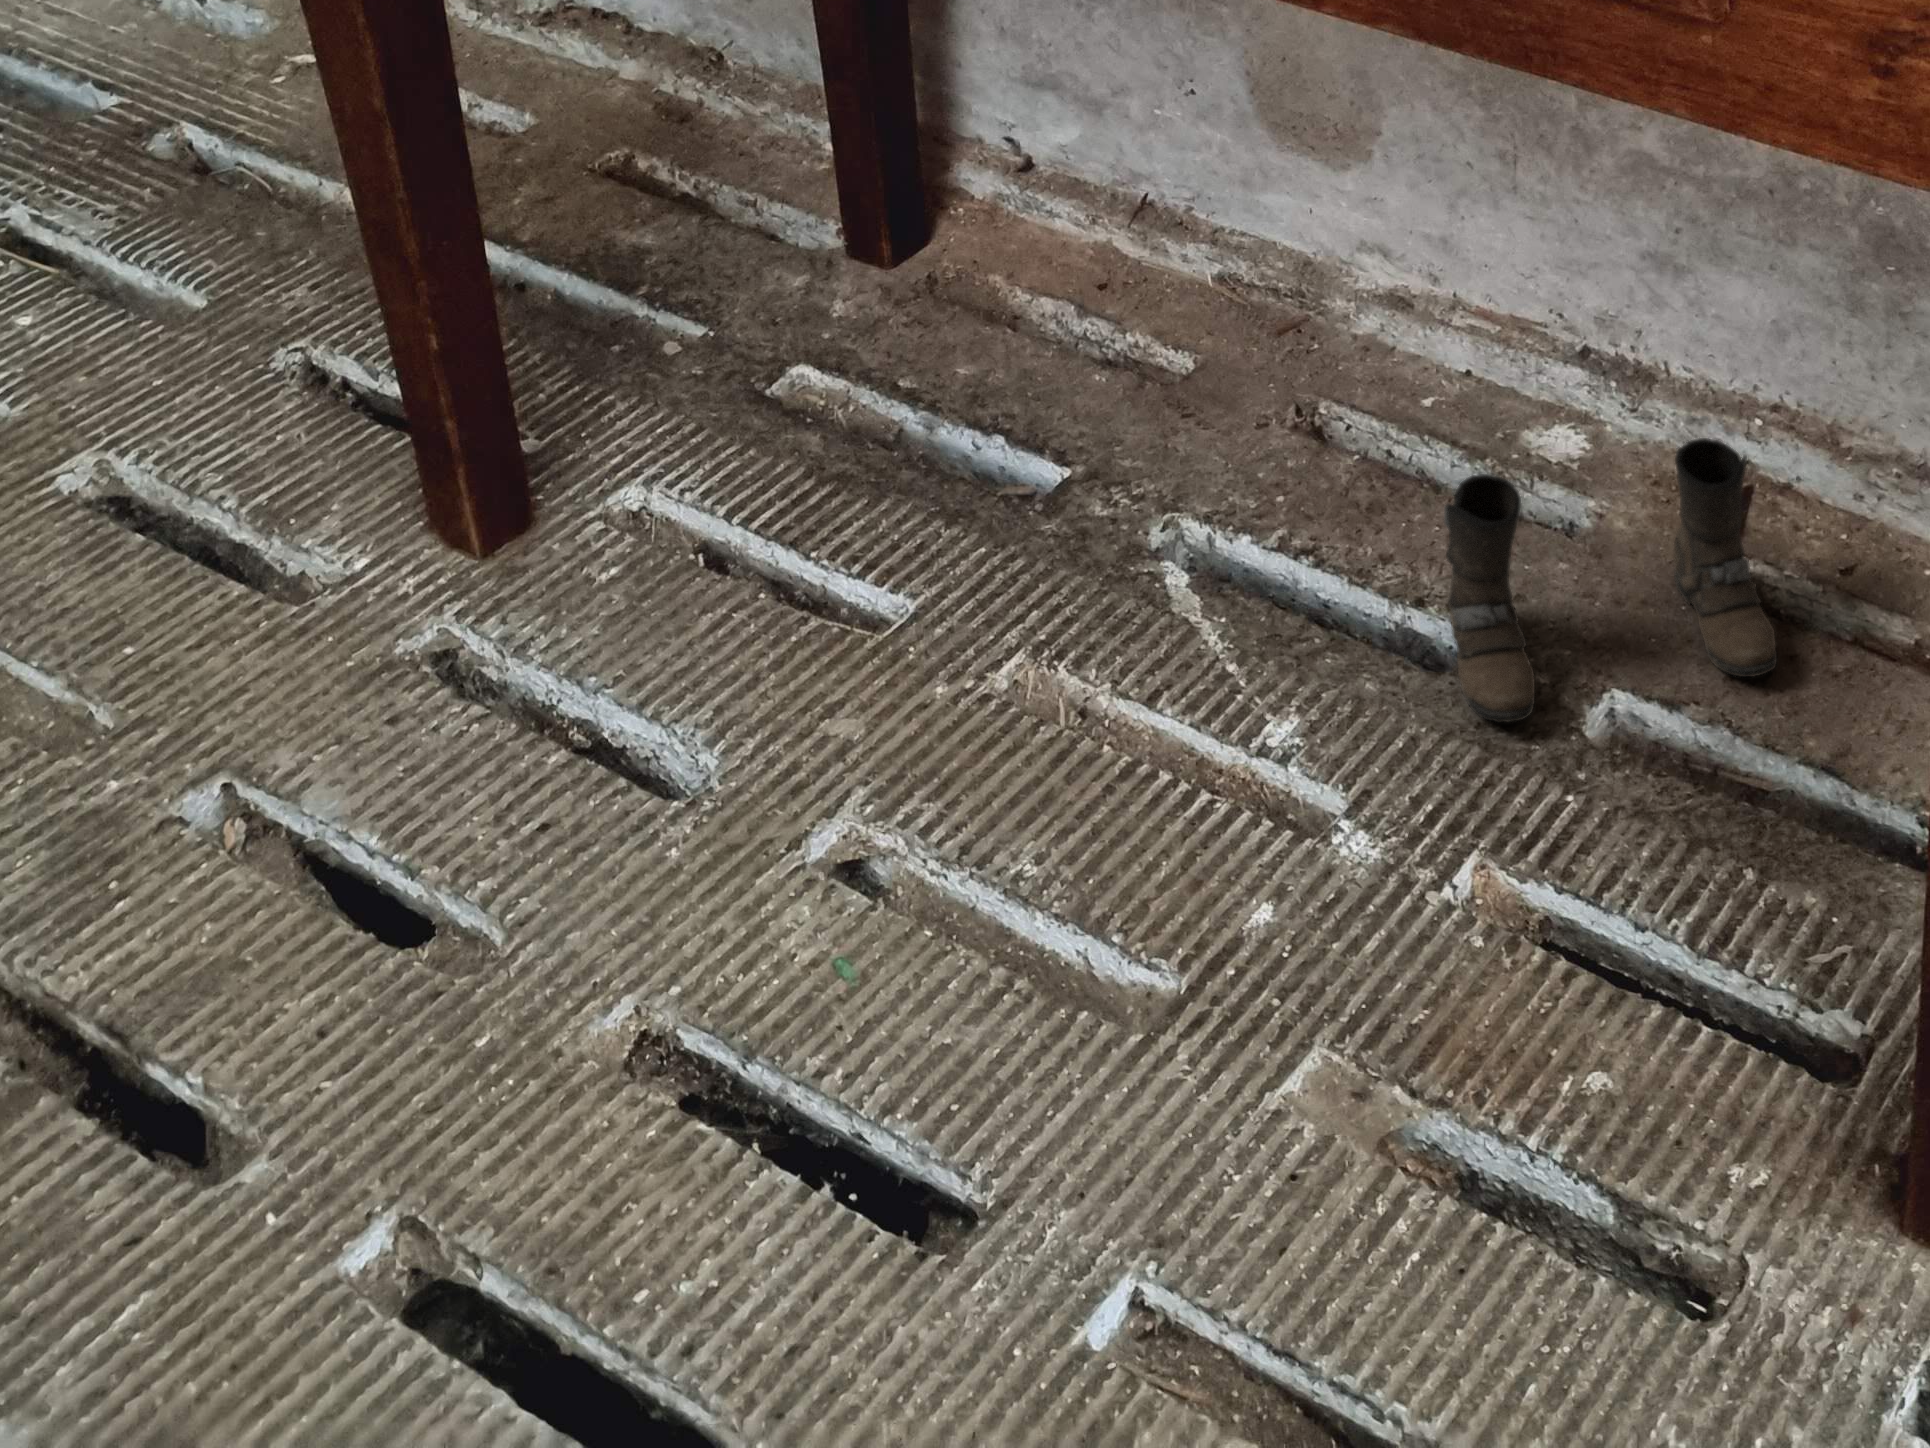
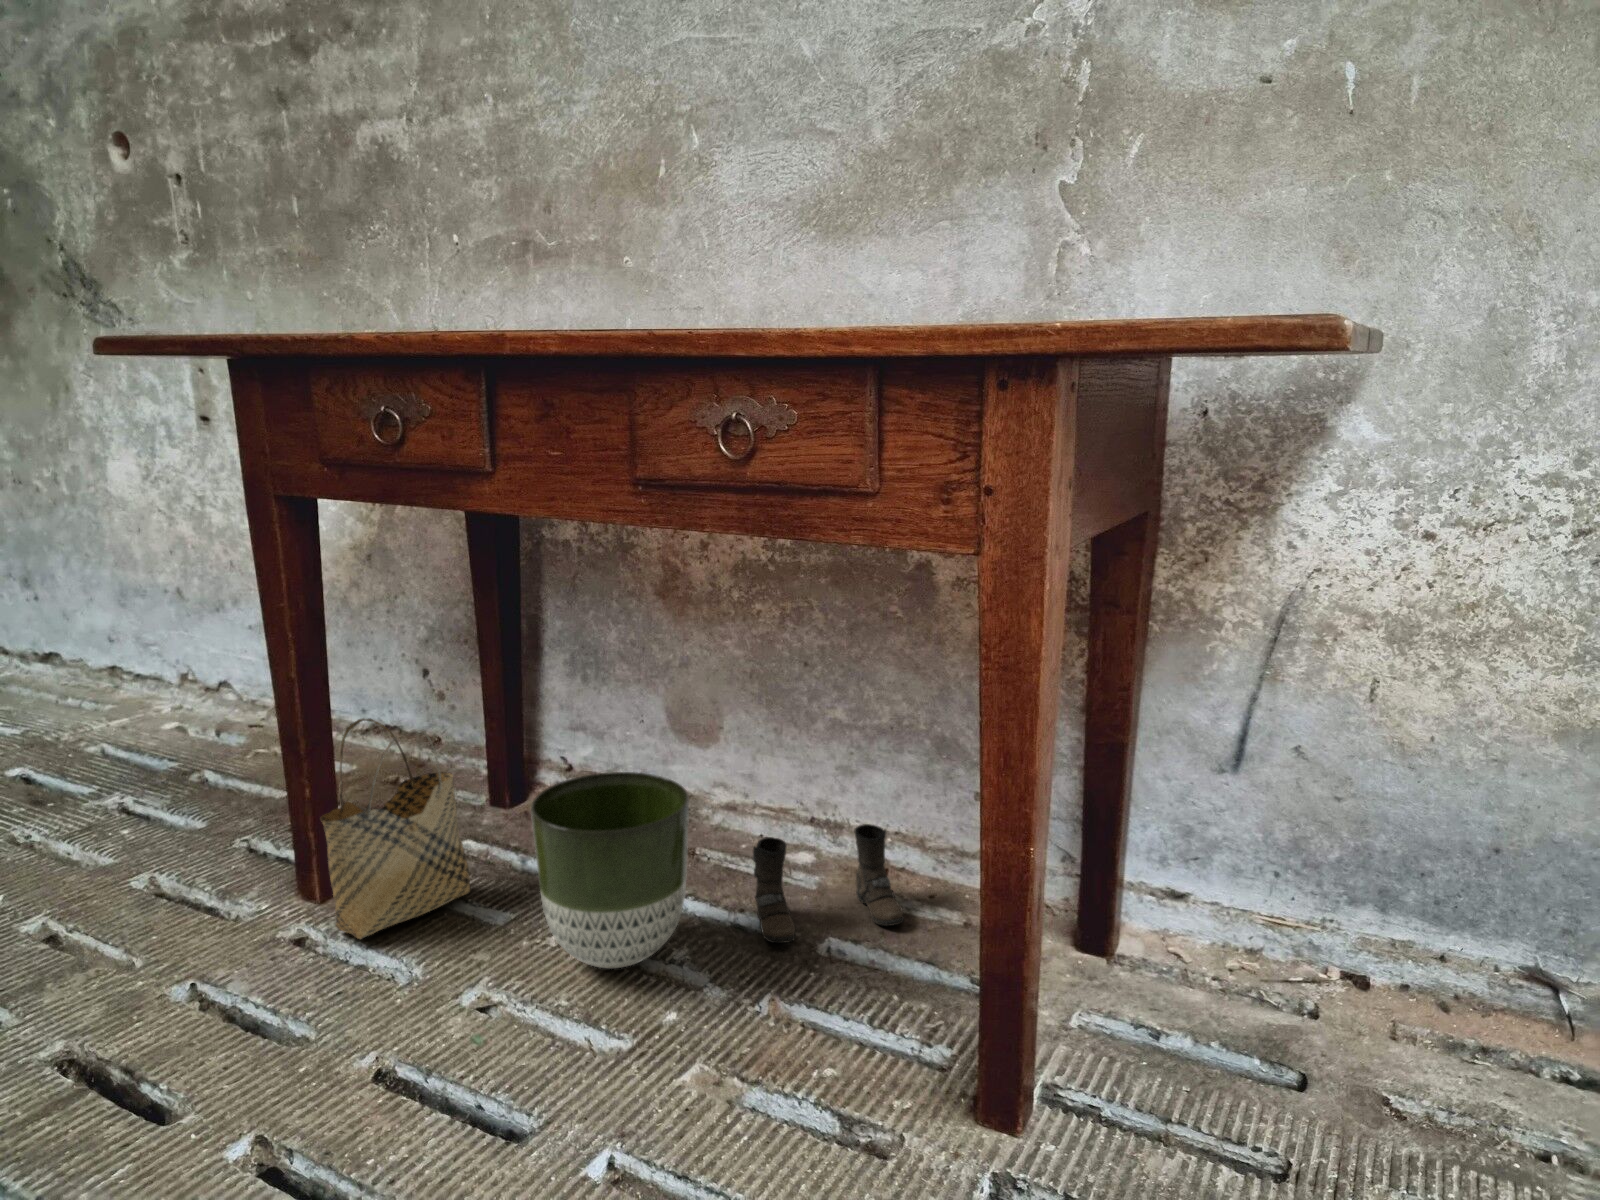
woven basket: none [474,188,813,681] -> present [321,718,470,939]
planter: none [948,343,1302,786] -> present [531,772,689,968]

